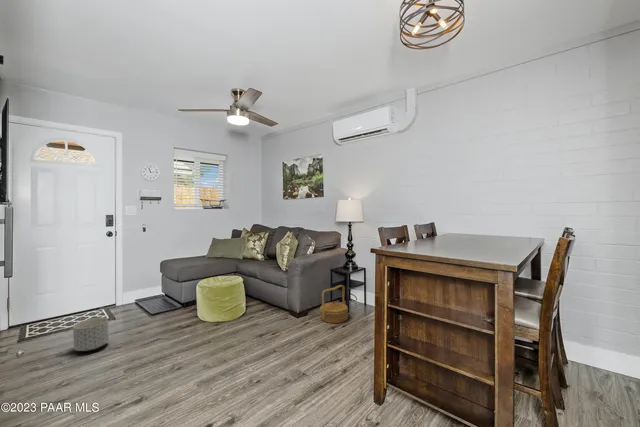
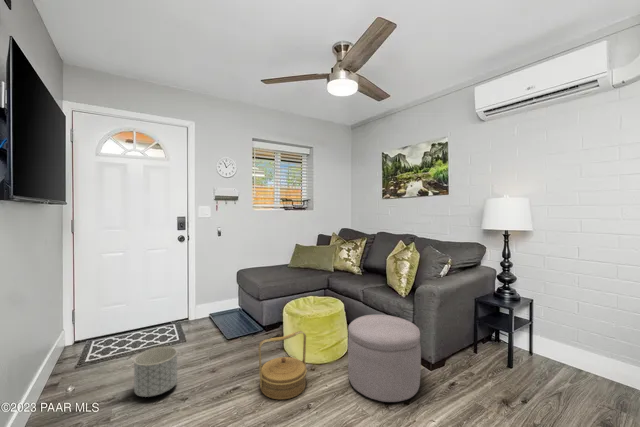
ottoman: none [238,284,286,336] -> present [348,315,421,402]
basket: present [320,285,348,323] -> present [258,331,307,400]

